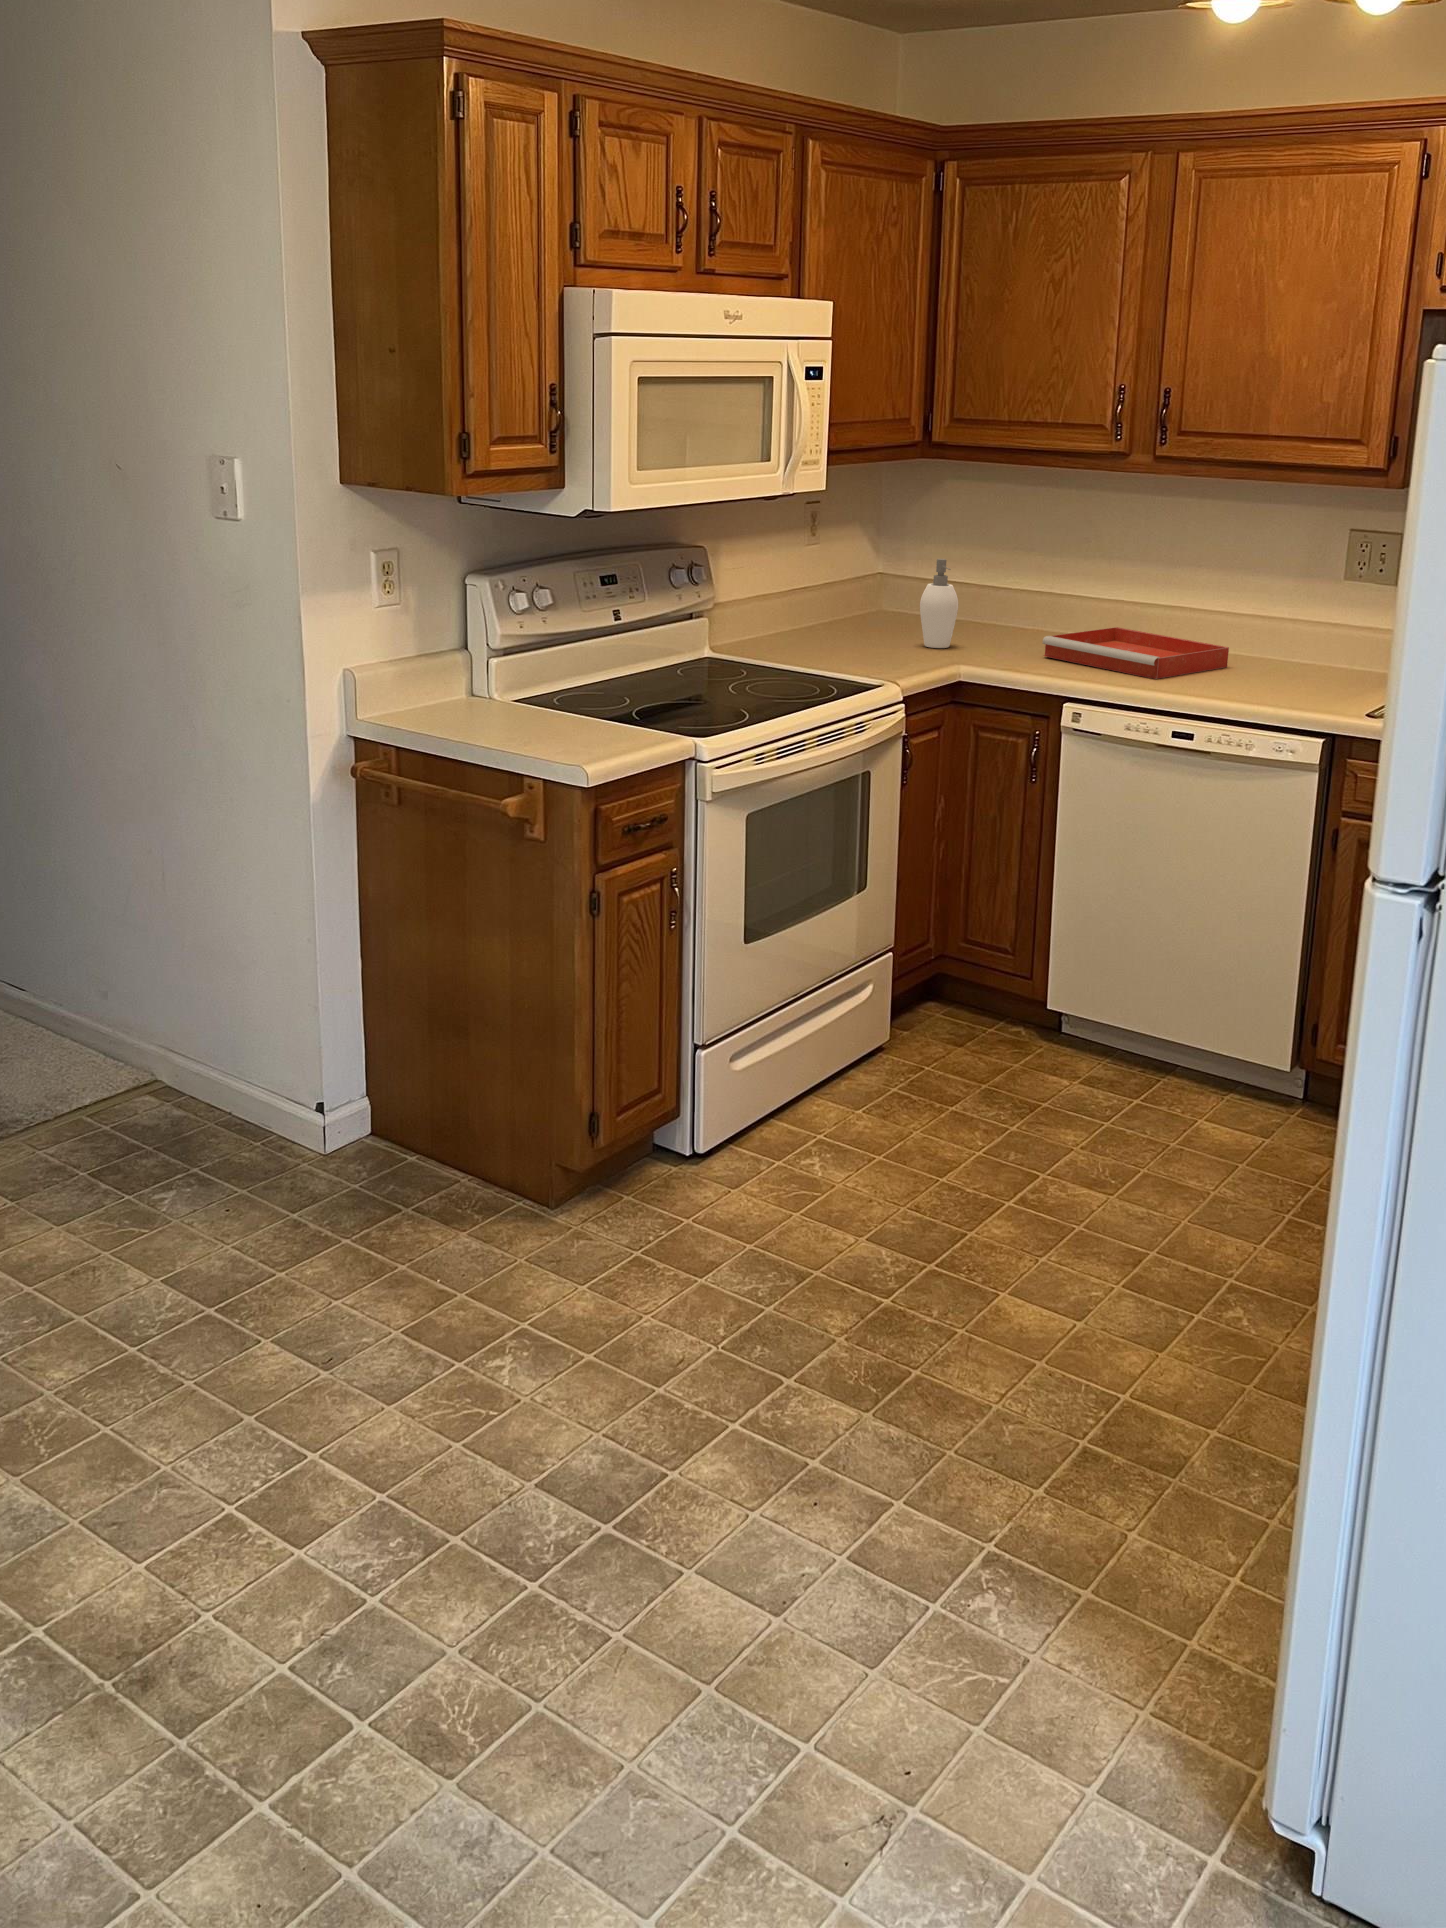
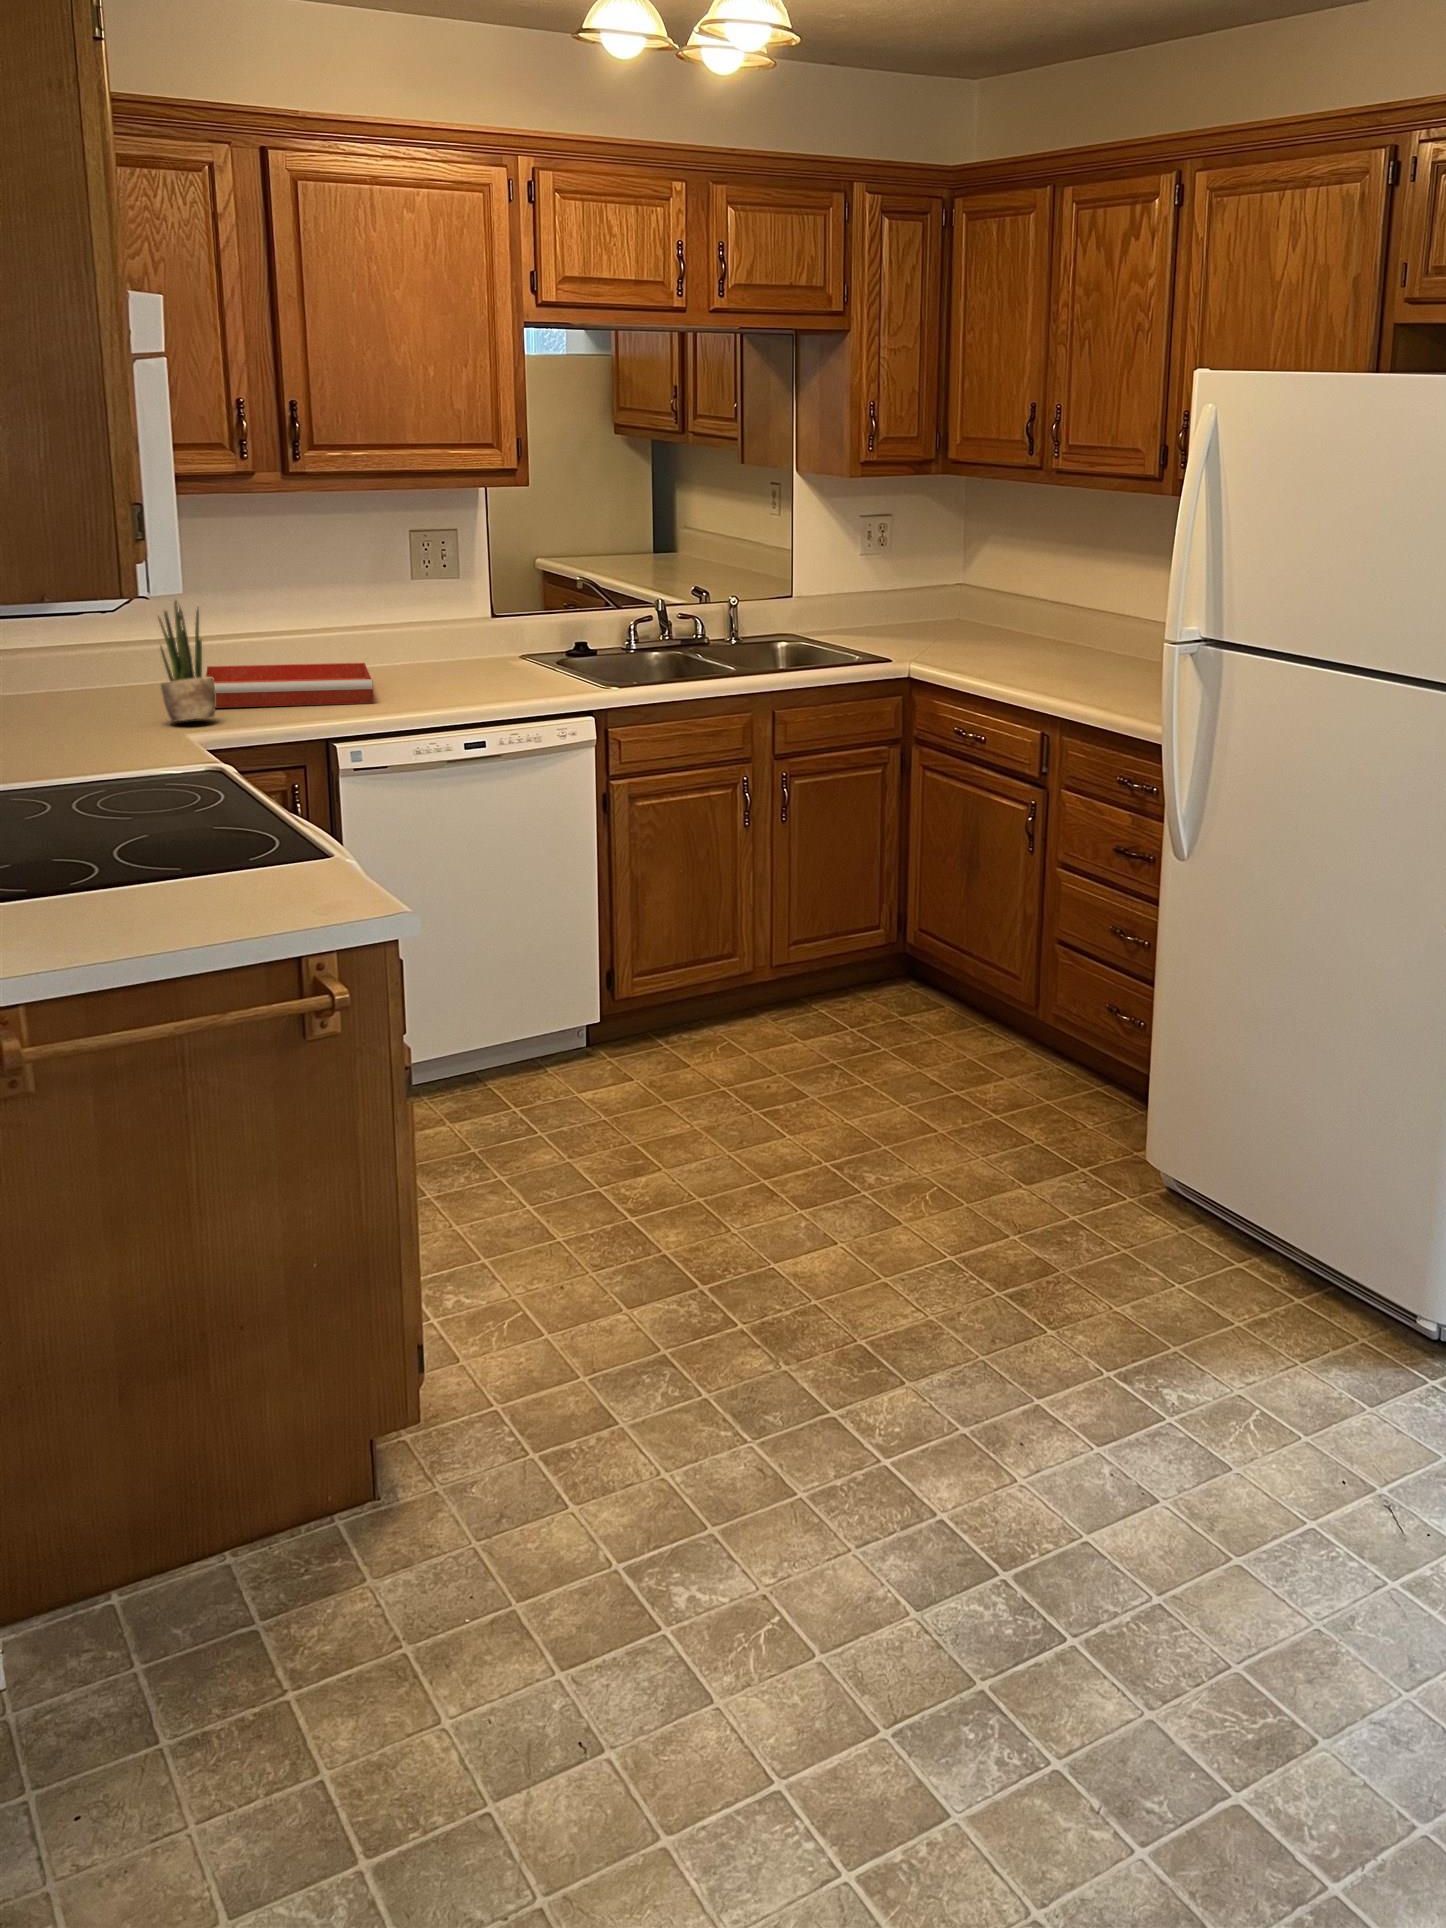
potted plant: none [973,557,1020,661] -> present [158,601,216,721]
soap dispenser: present [920,559,958,648] -> none [35,613,96,726]

